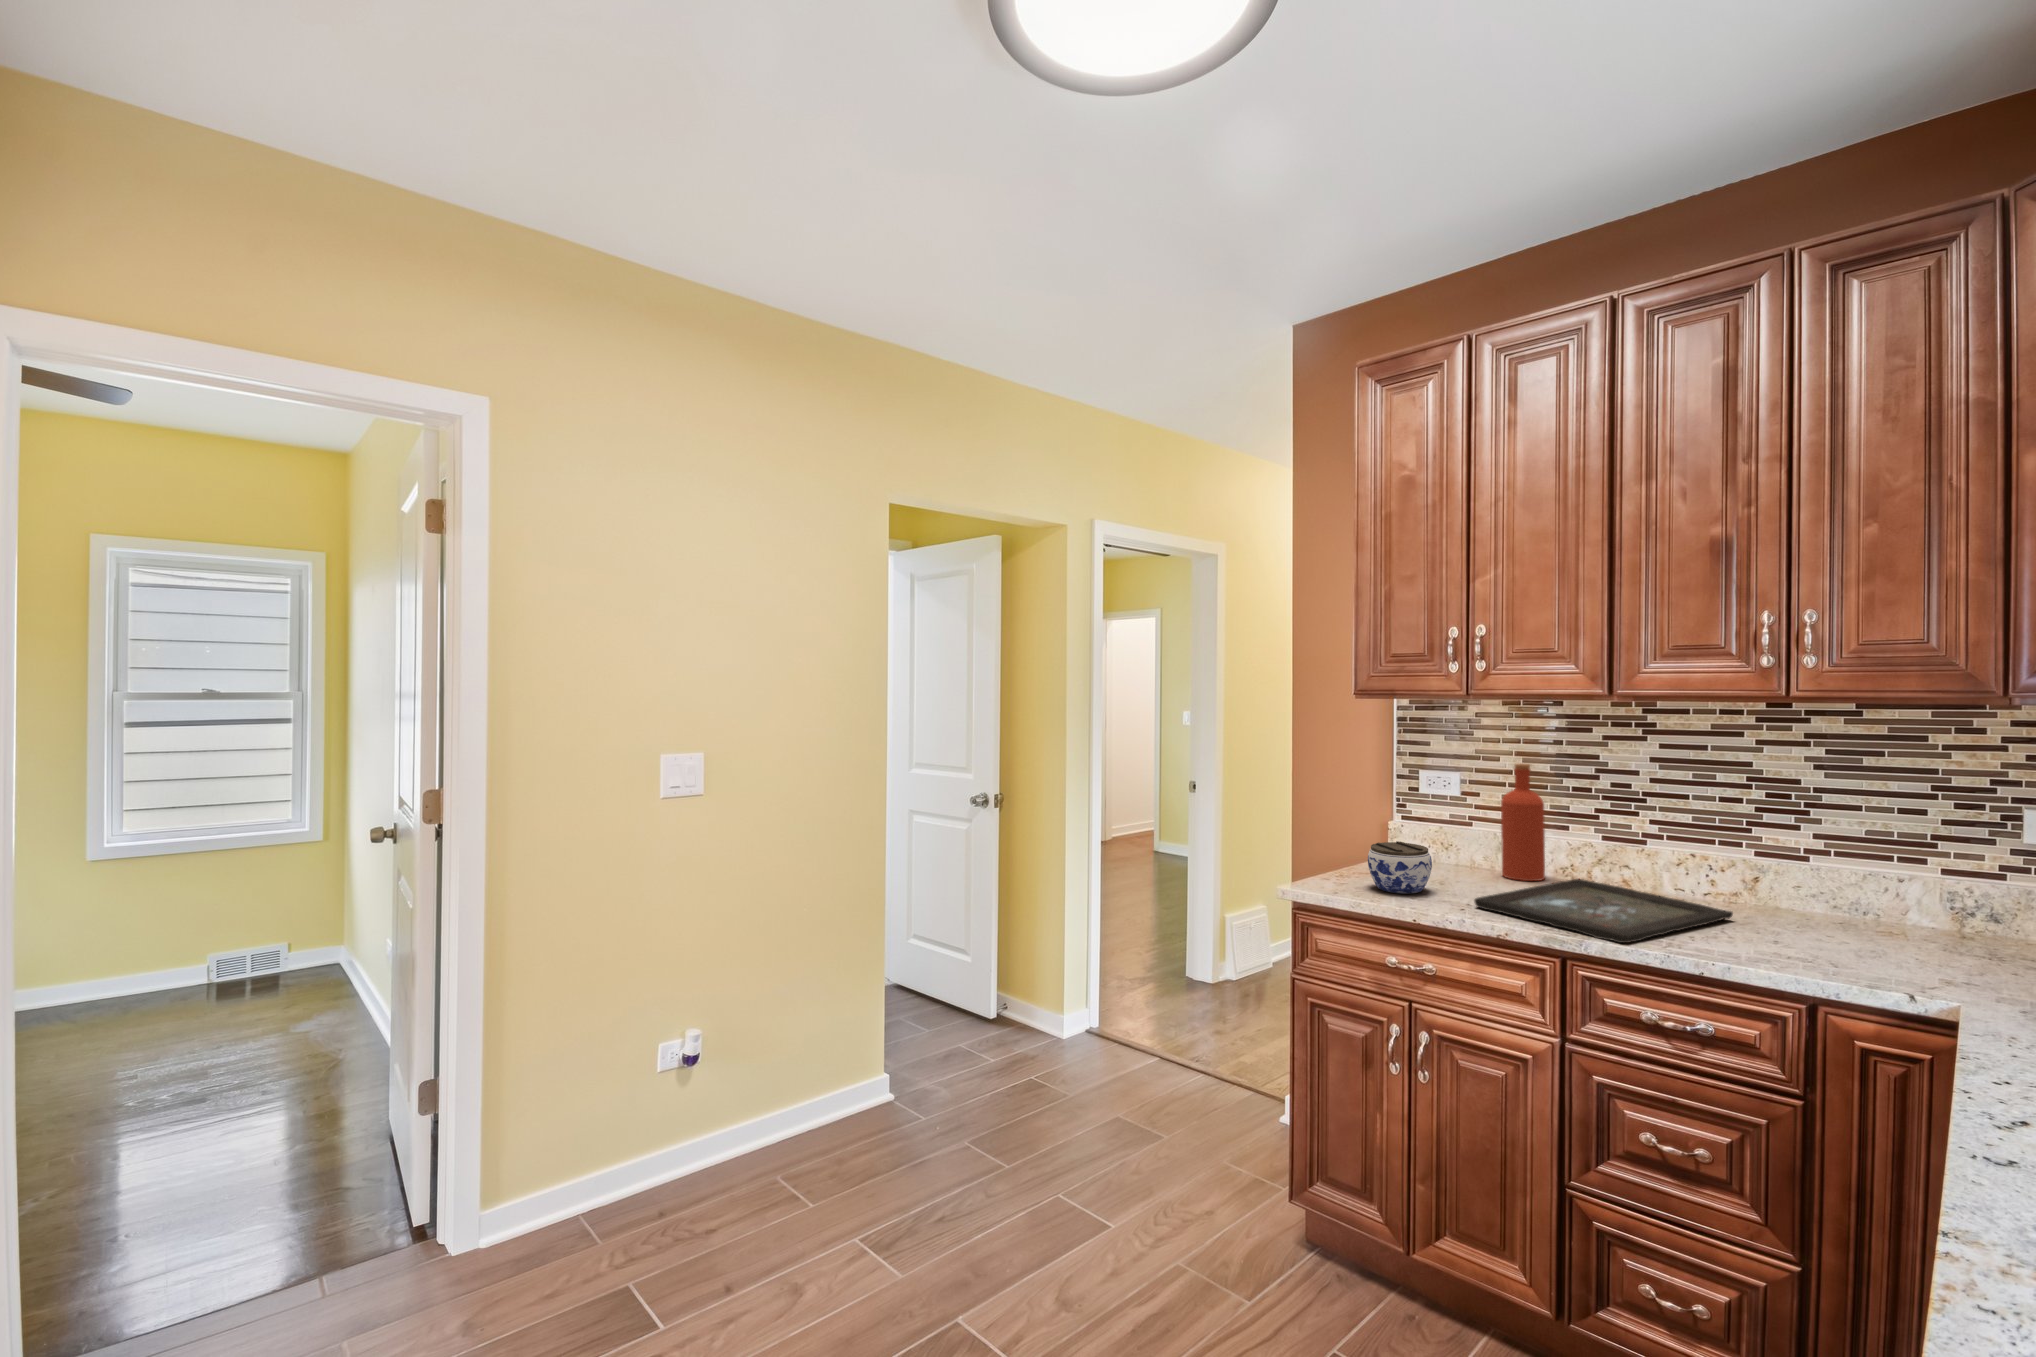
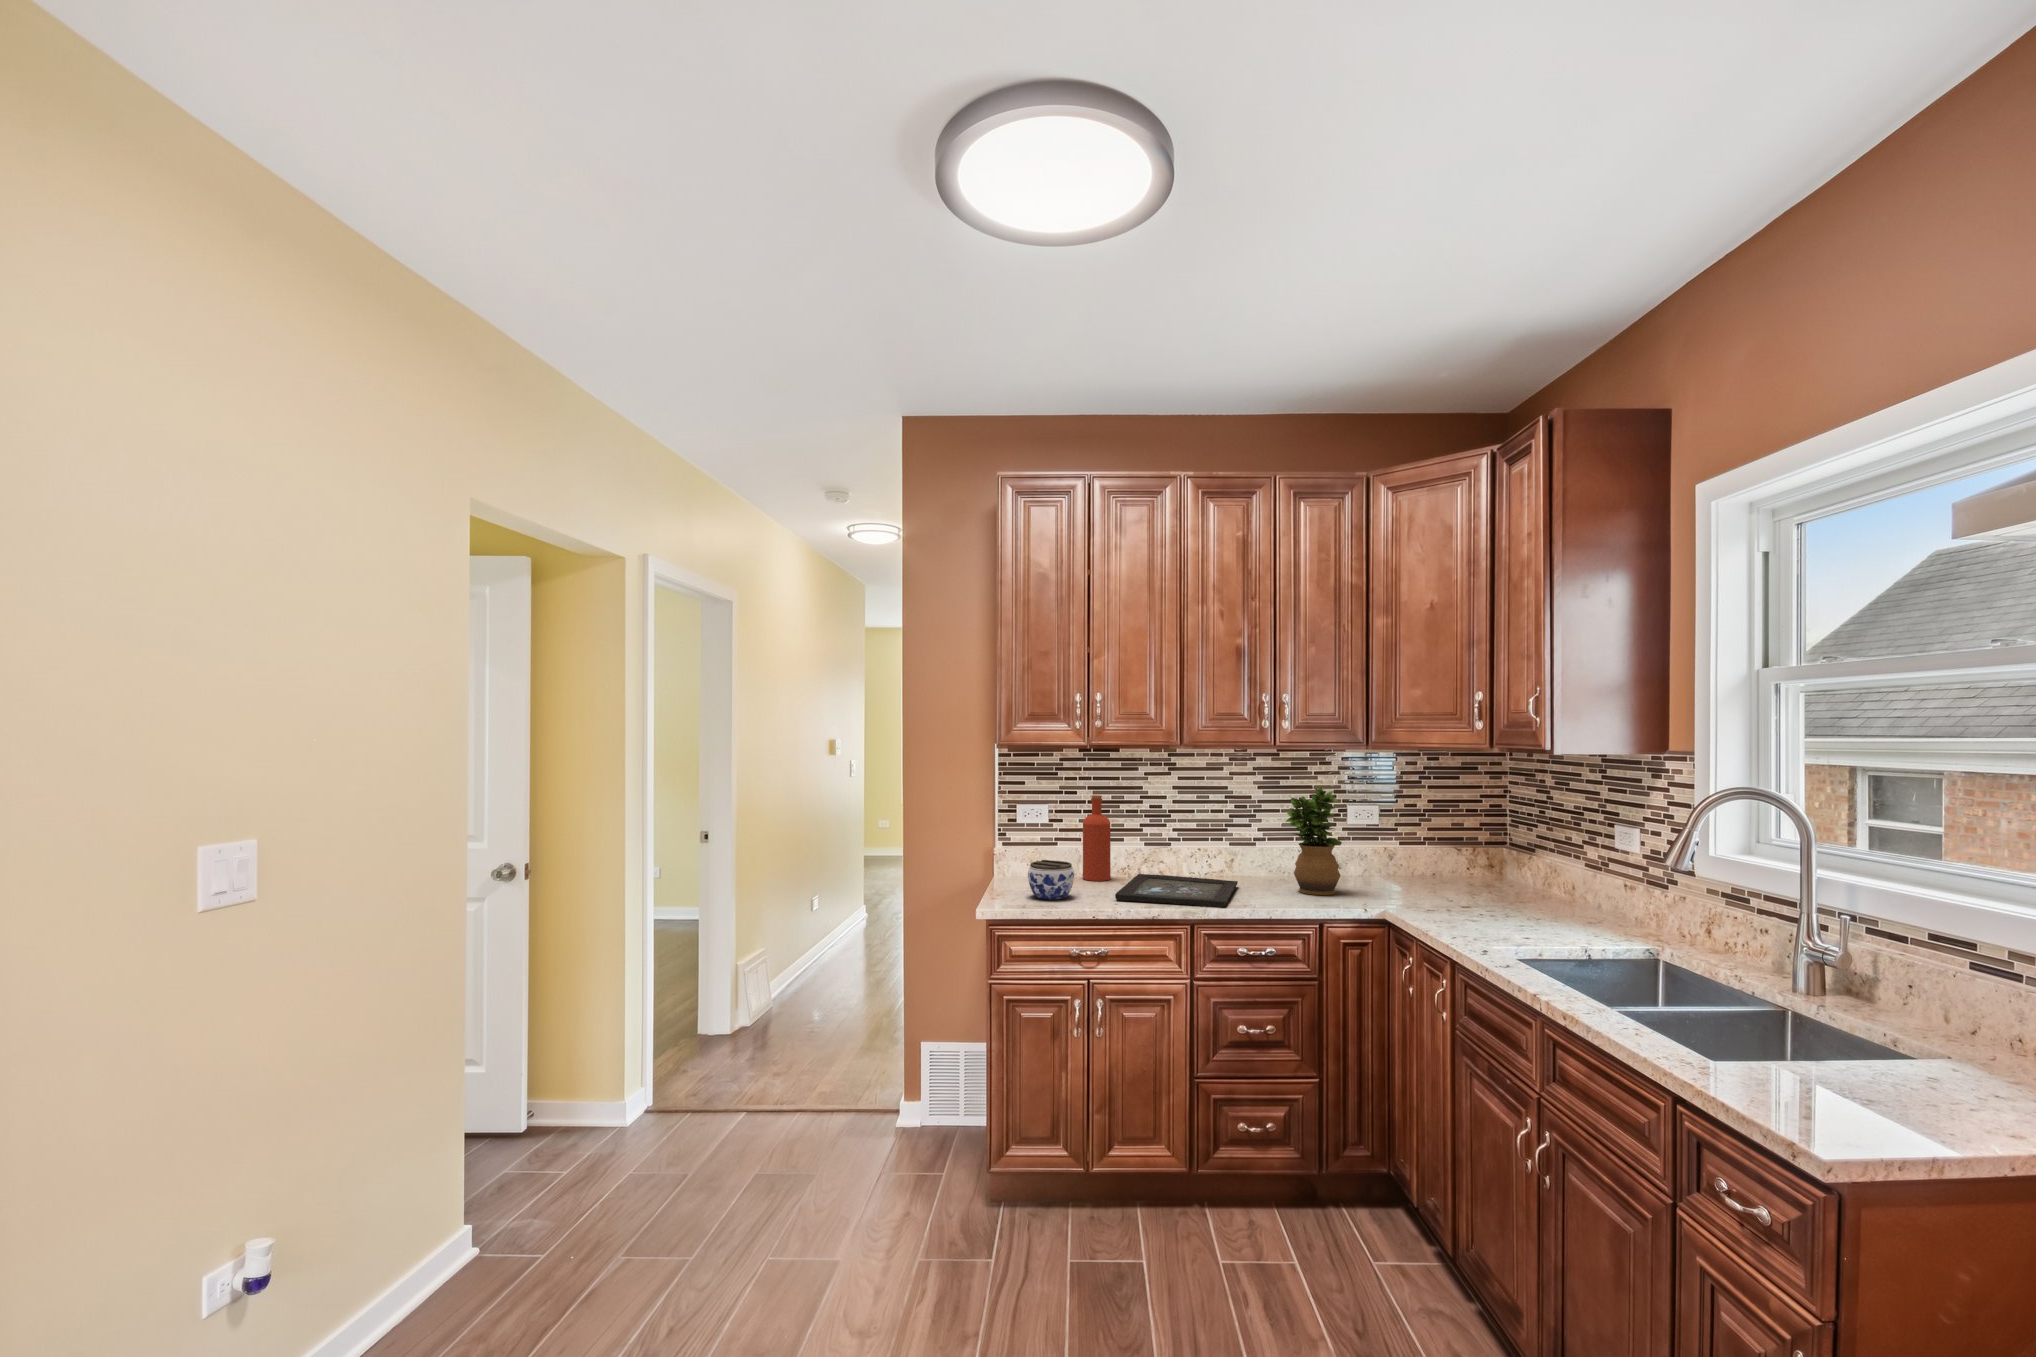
potted plant: none [1806,771,1937,961] -> present [1286,786,1342,895]

